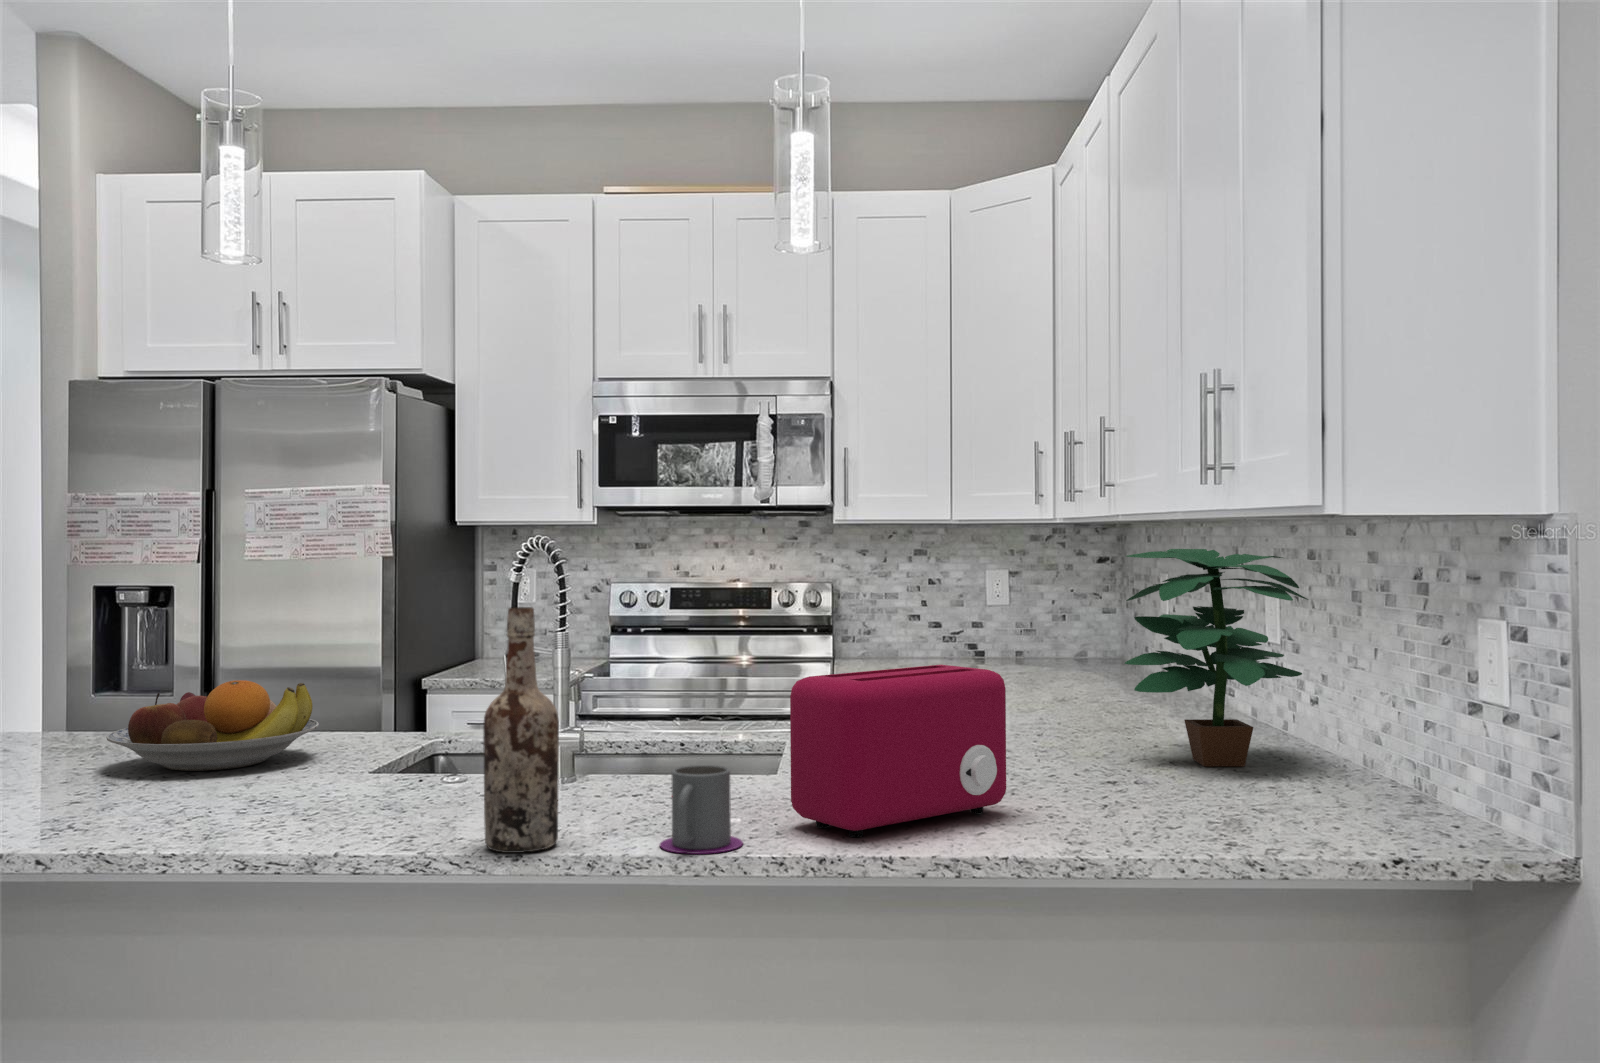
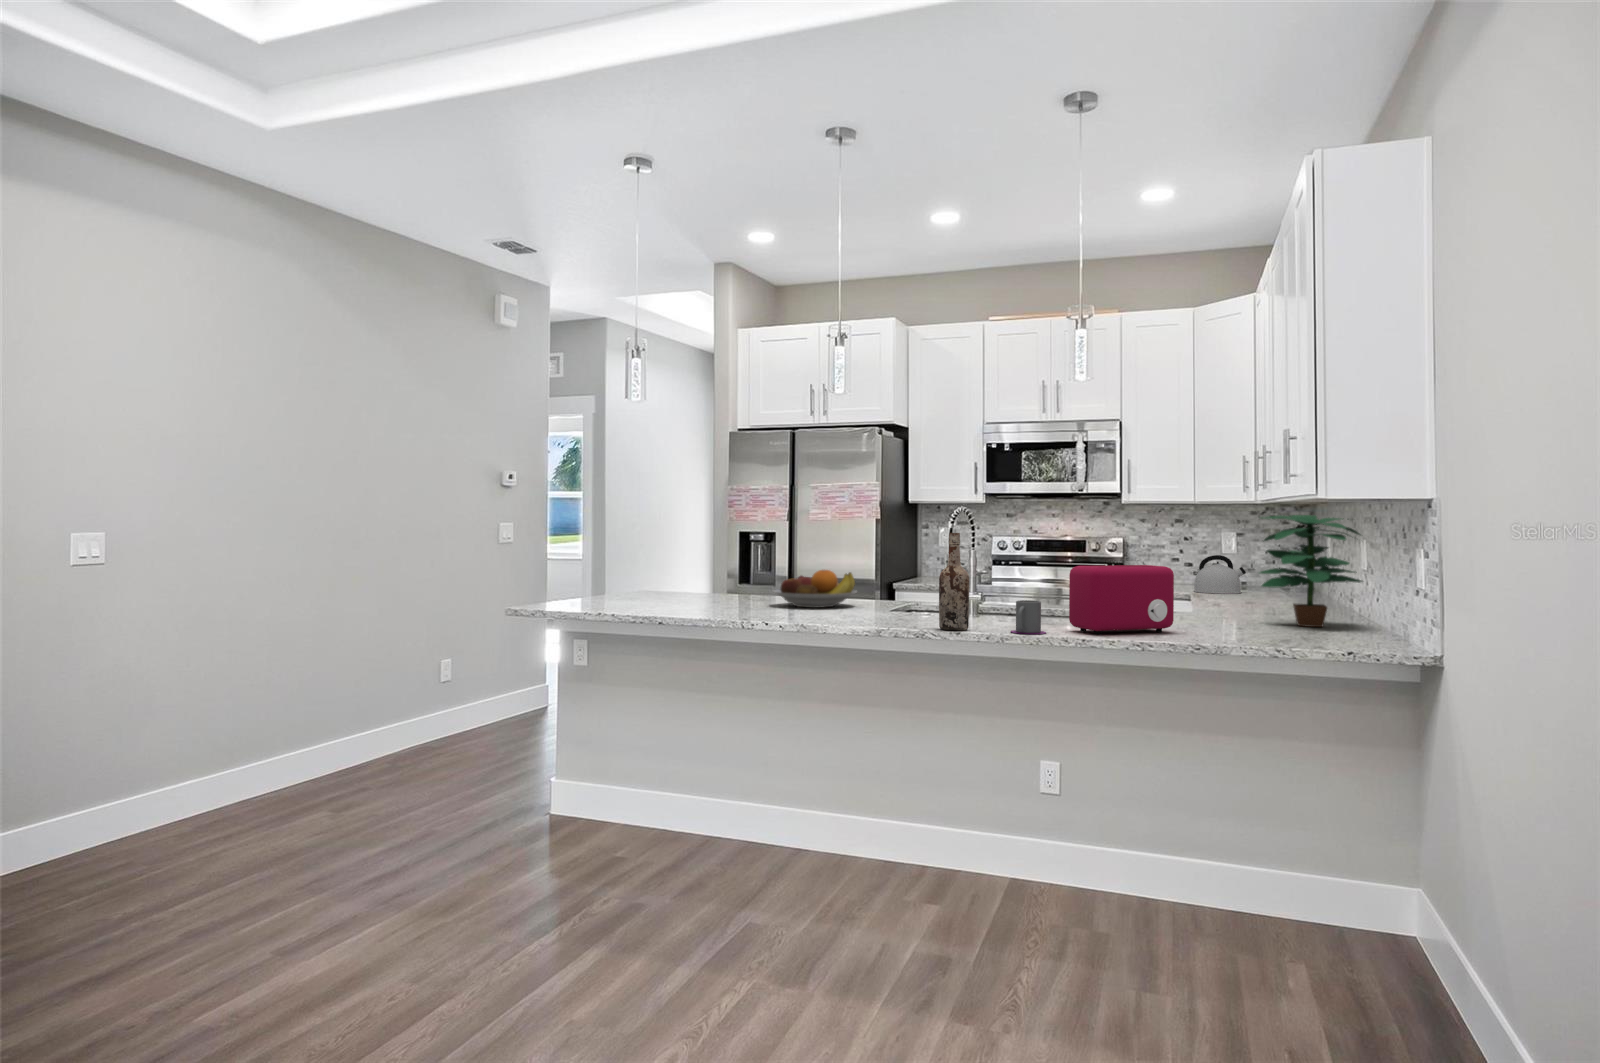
kettle: none [945,608,1024,673] -> present [1194,555,1246,594]

